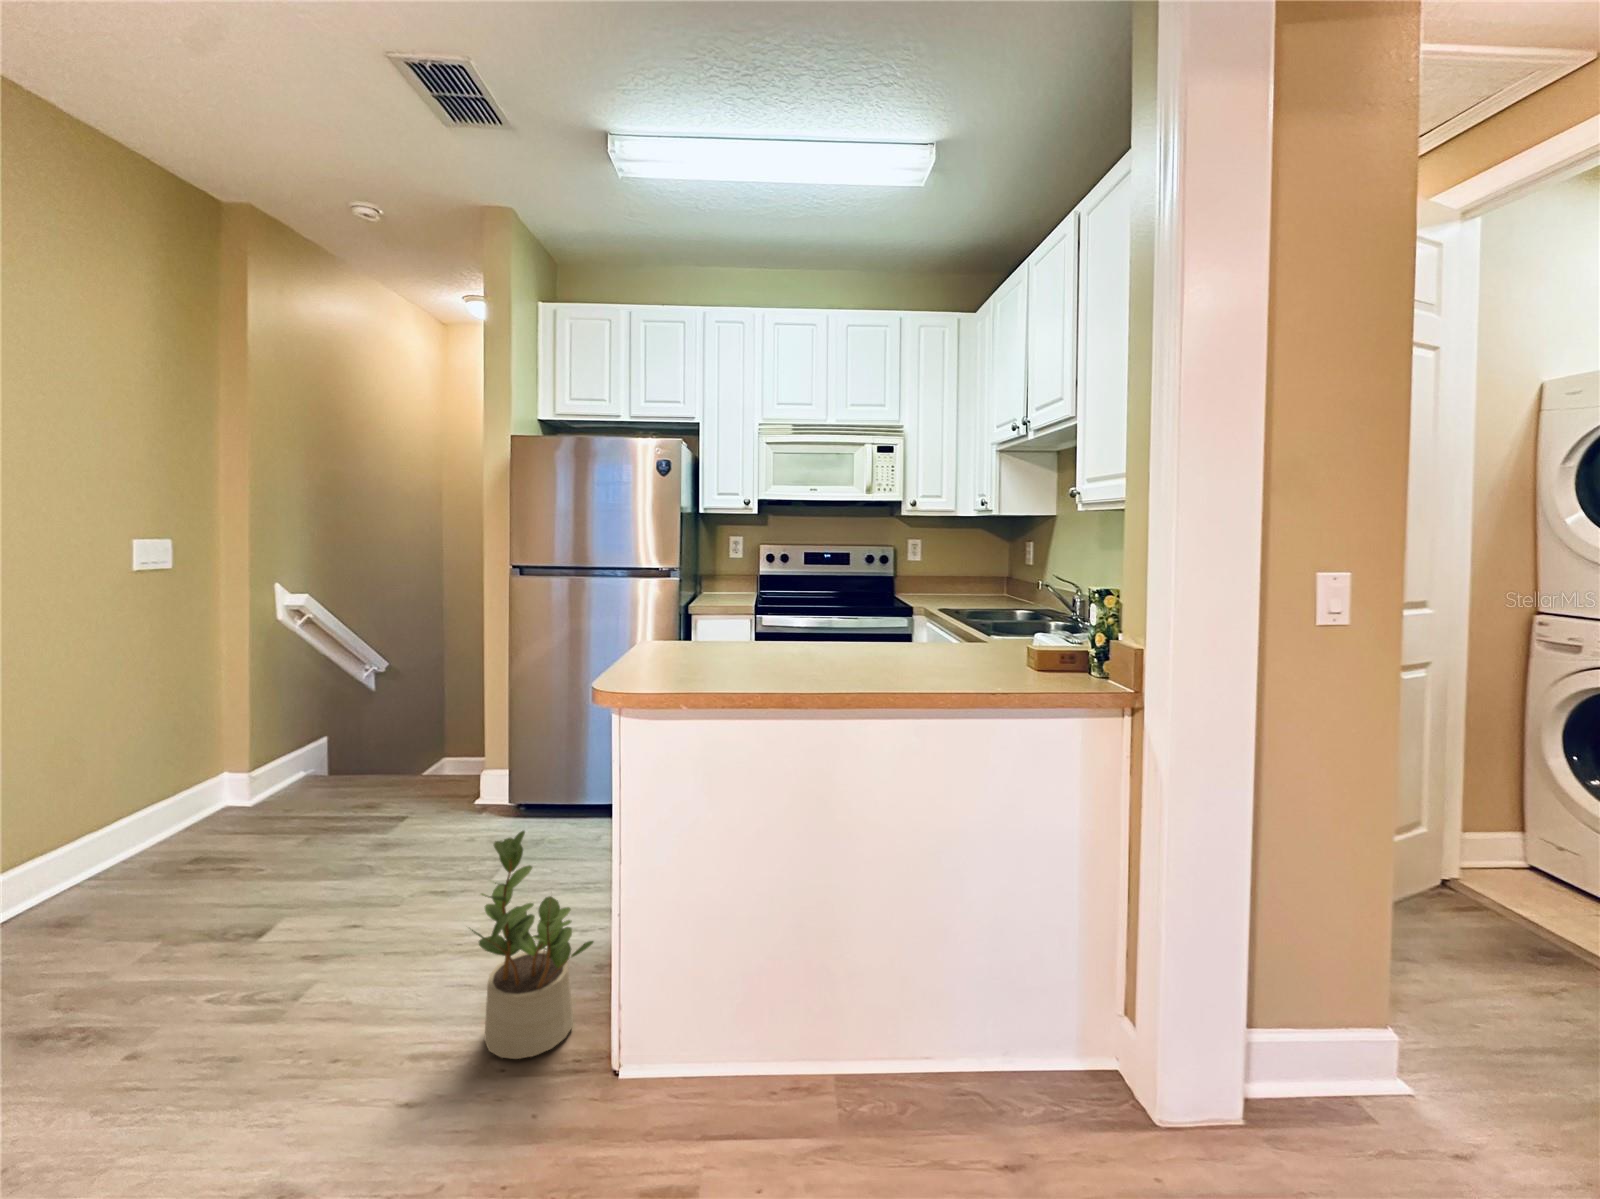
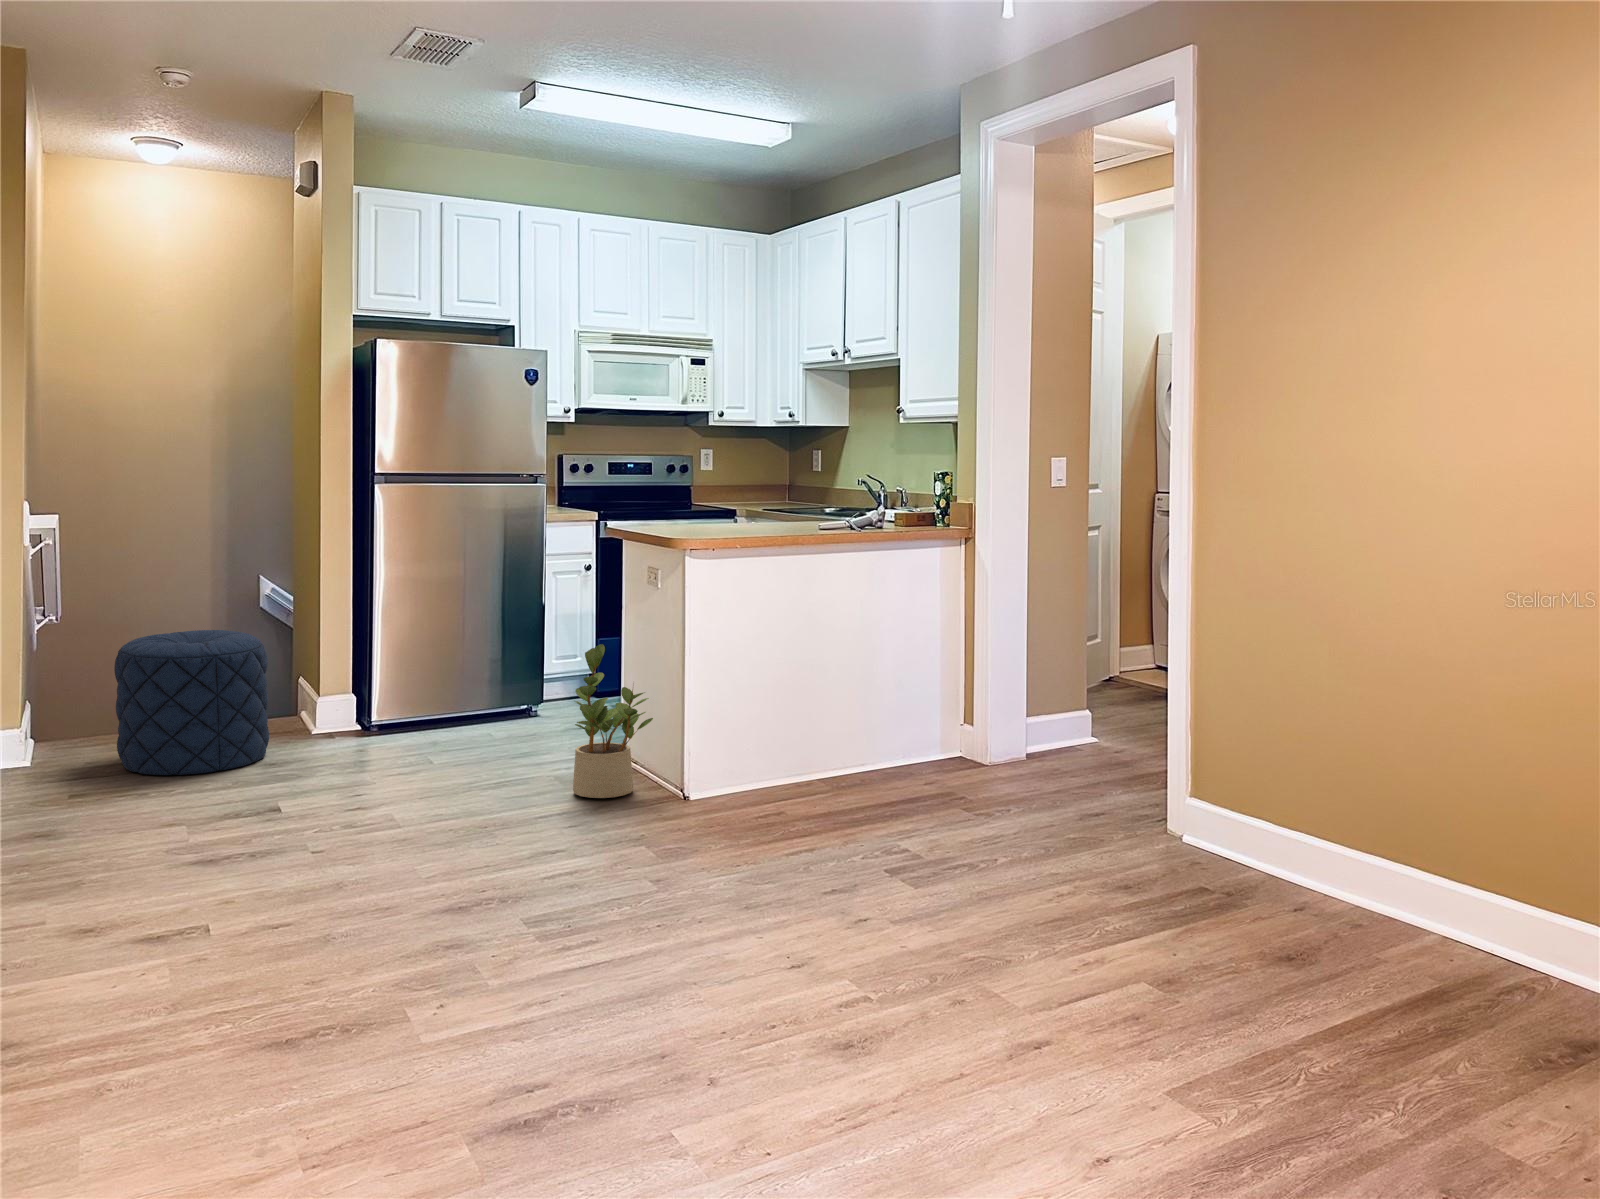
pouf: none [230,713,390,867] -> present [114,630,269,775]

